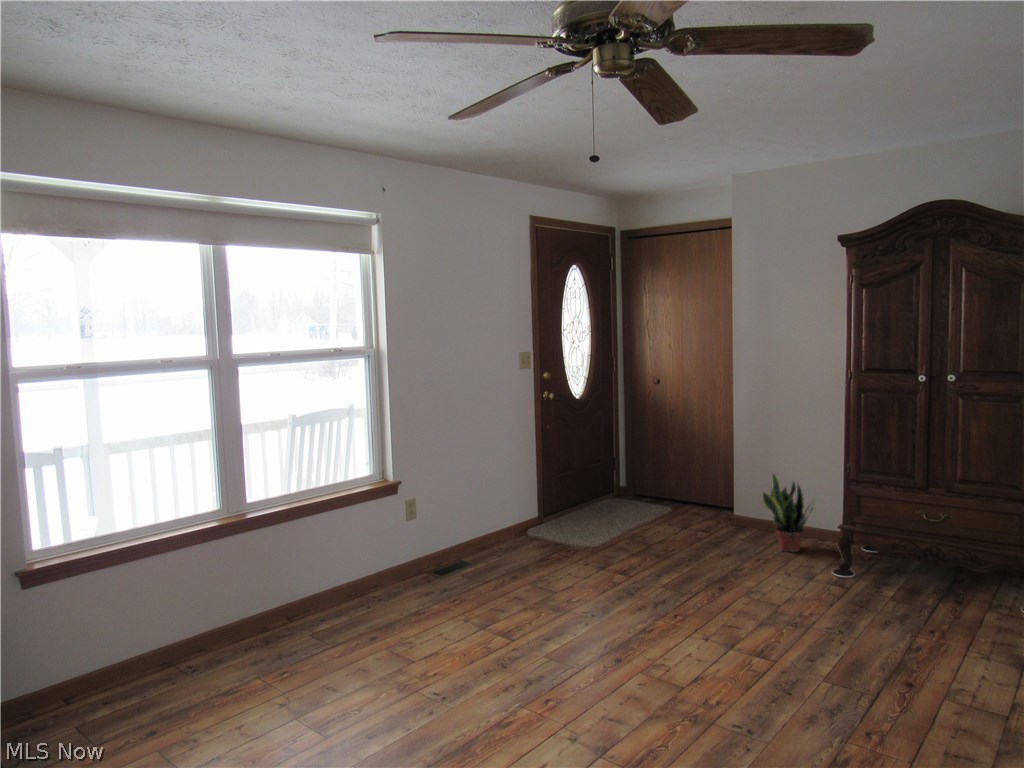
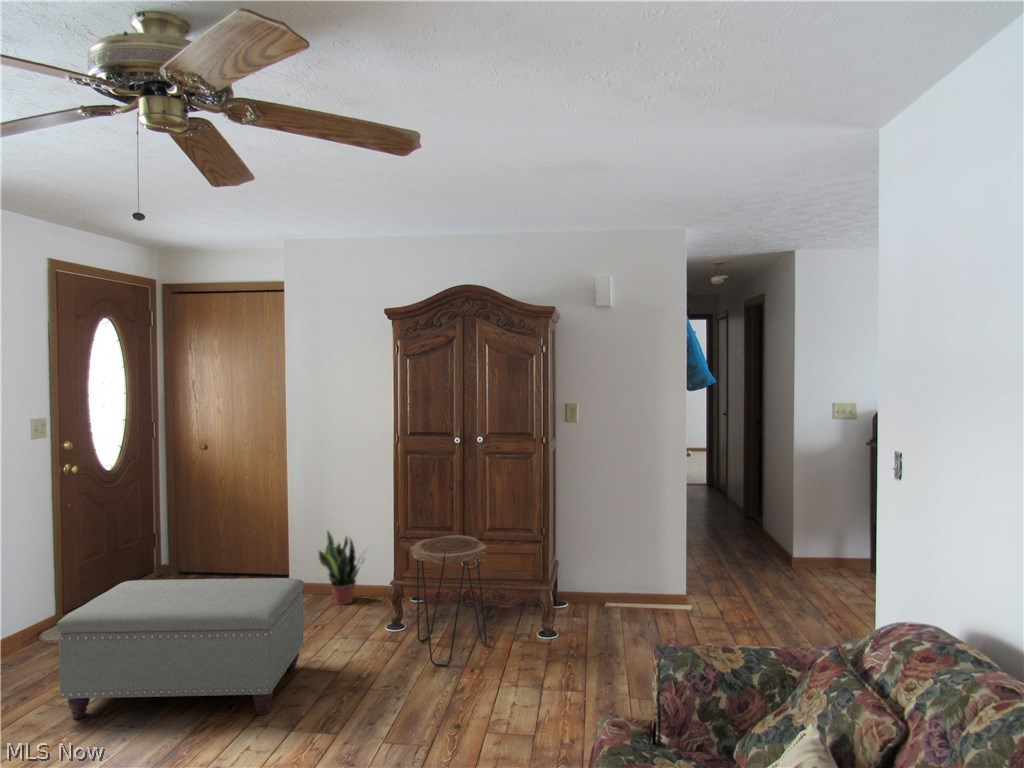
side table: none [866,492,968,636] -> present [411,535,487,666]
ottoman: none [540,493,745,633] -> present [57,578,304,719]

